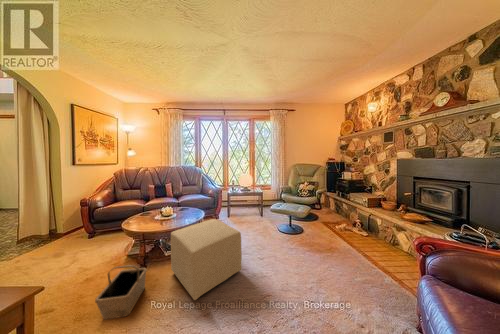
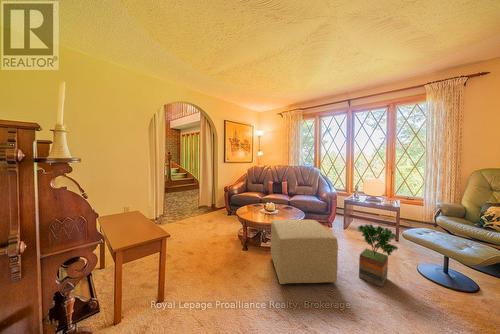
potted tree: none [248,211,276,257] -> present [358,224,398,287]
basket: present [95,265,147,319] -> none [220,233,252,270]

